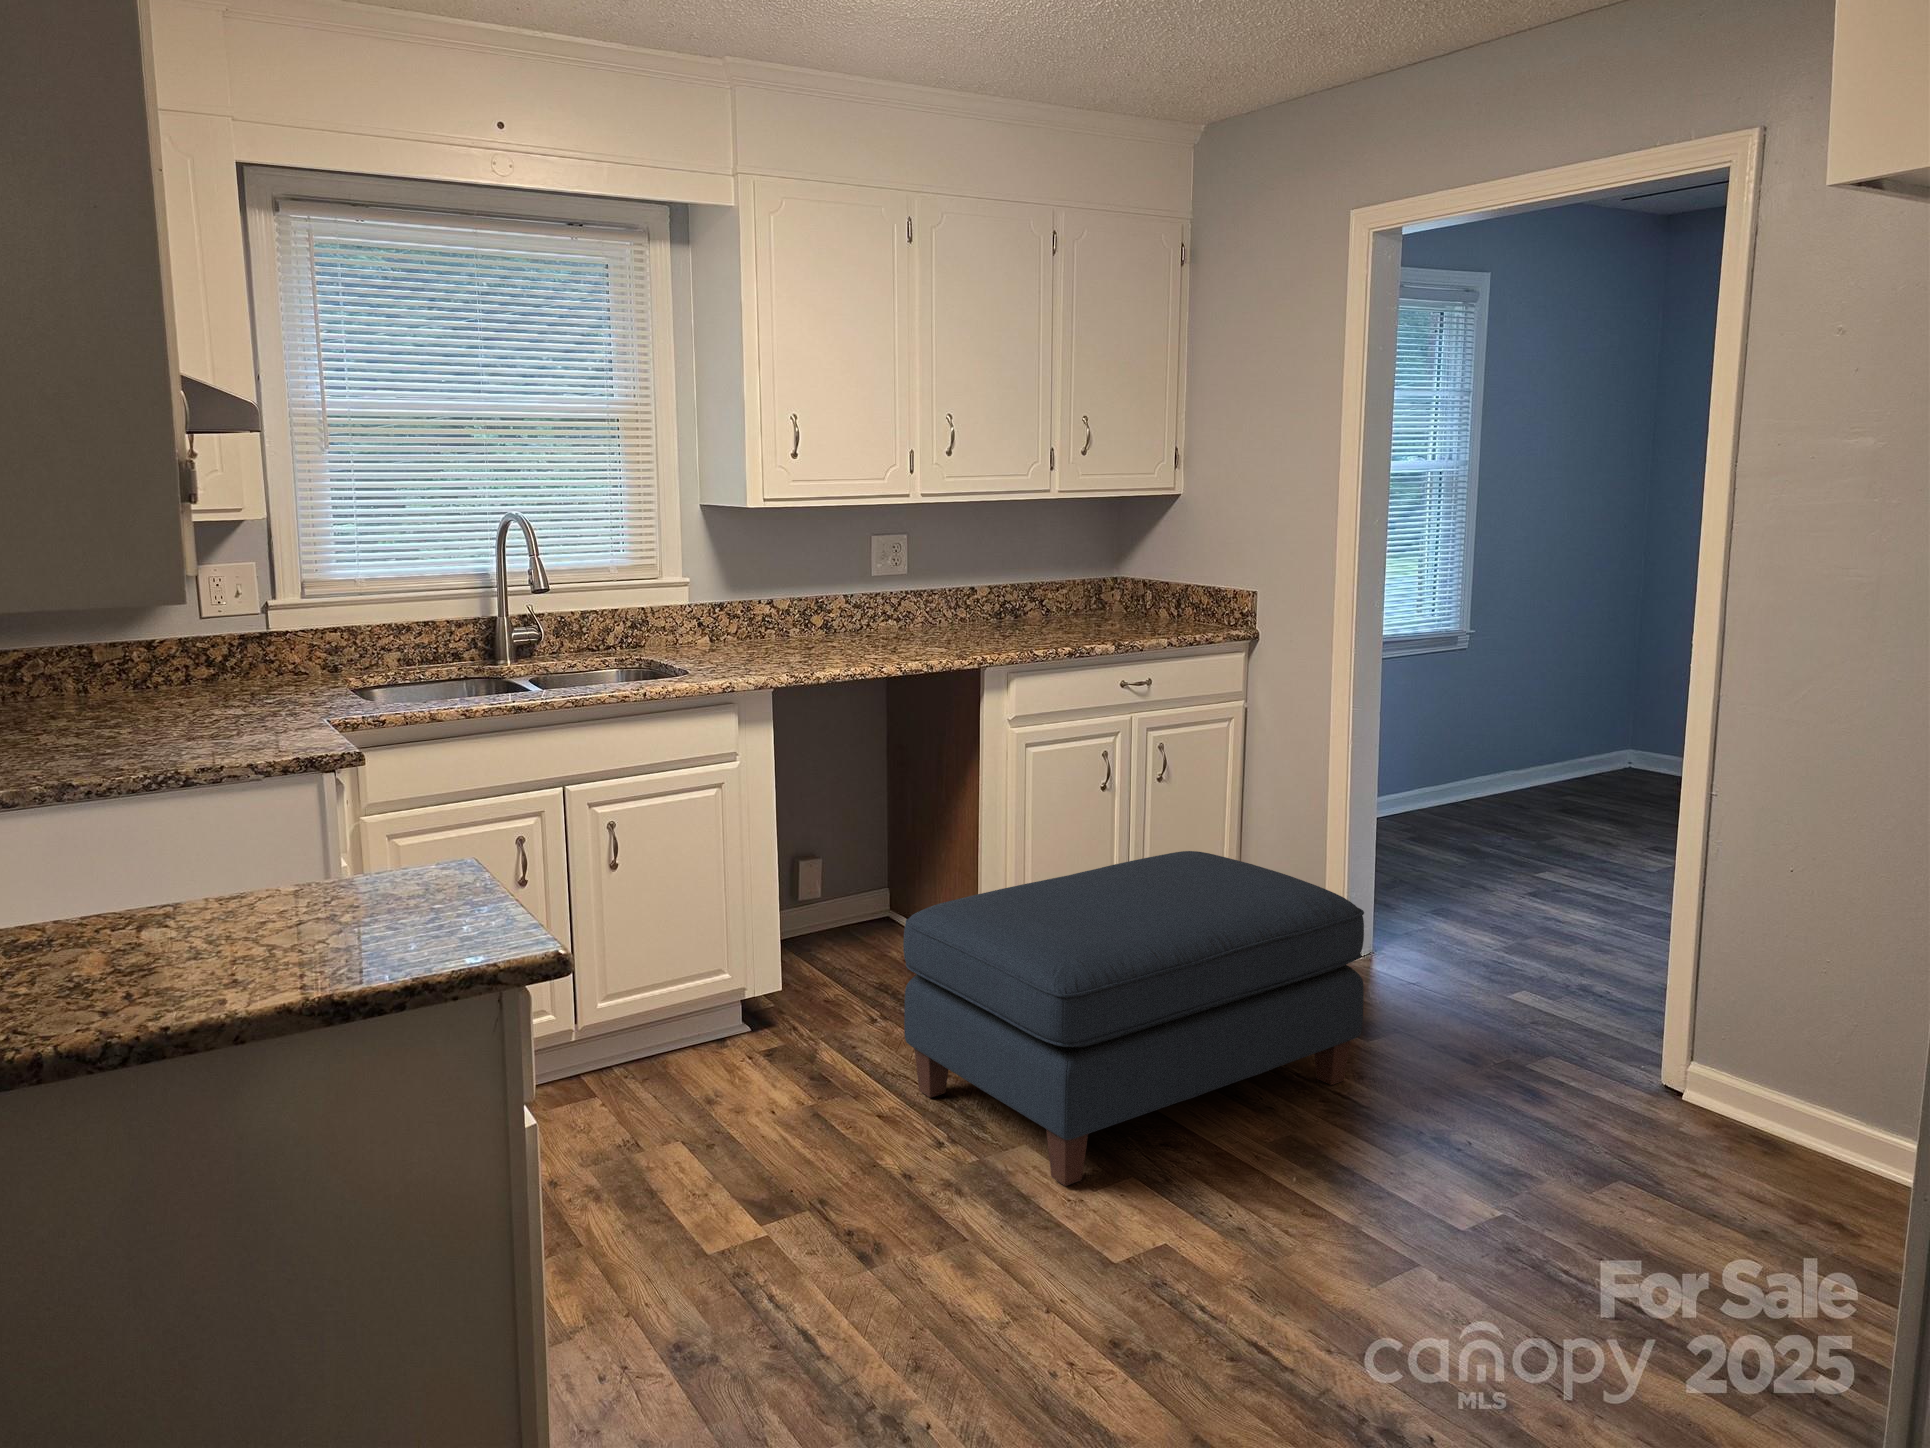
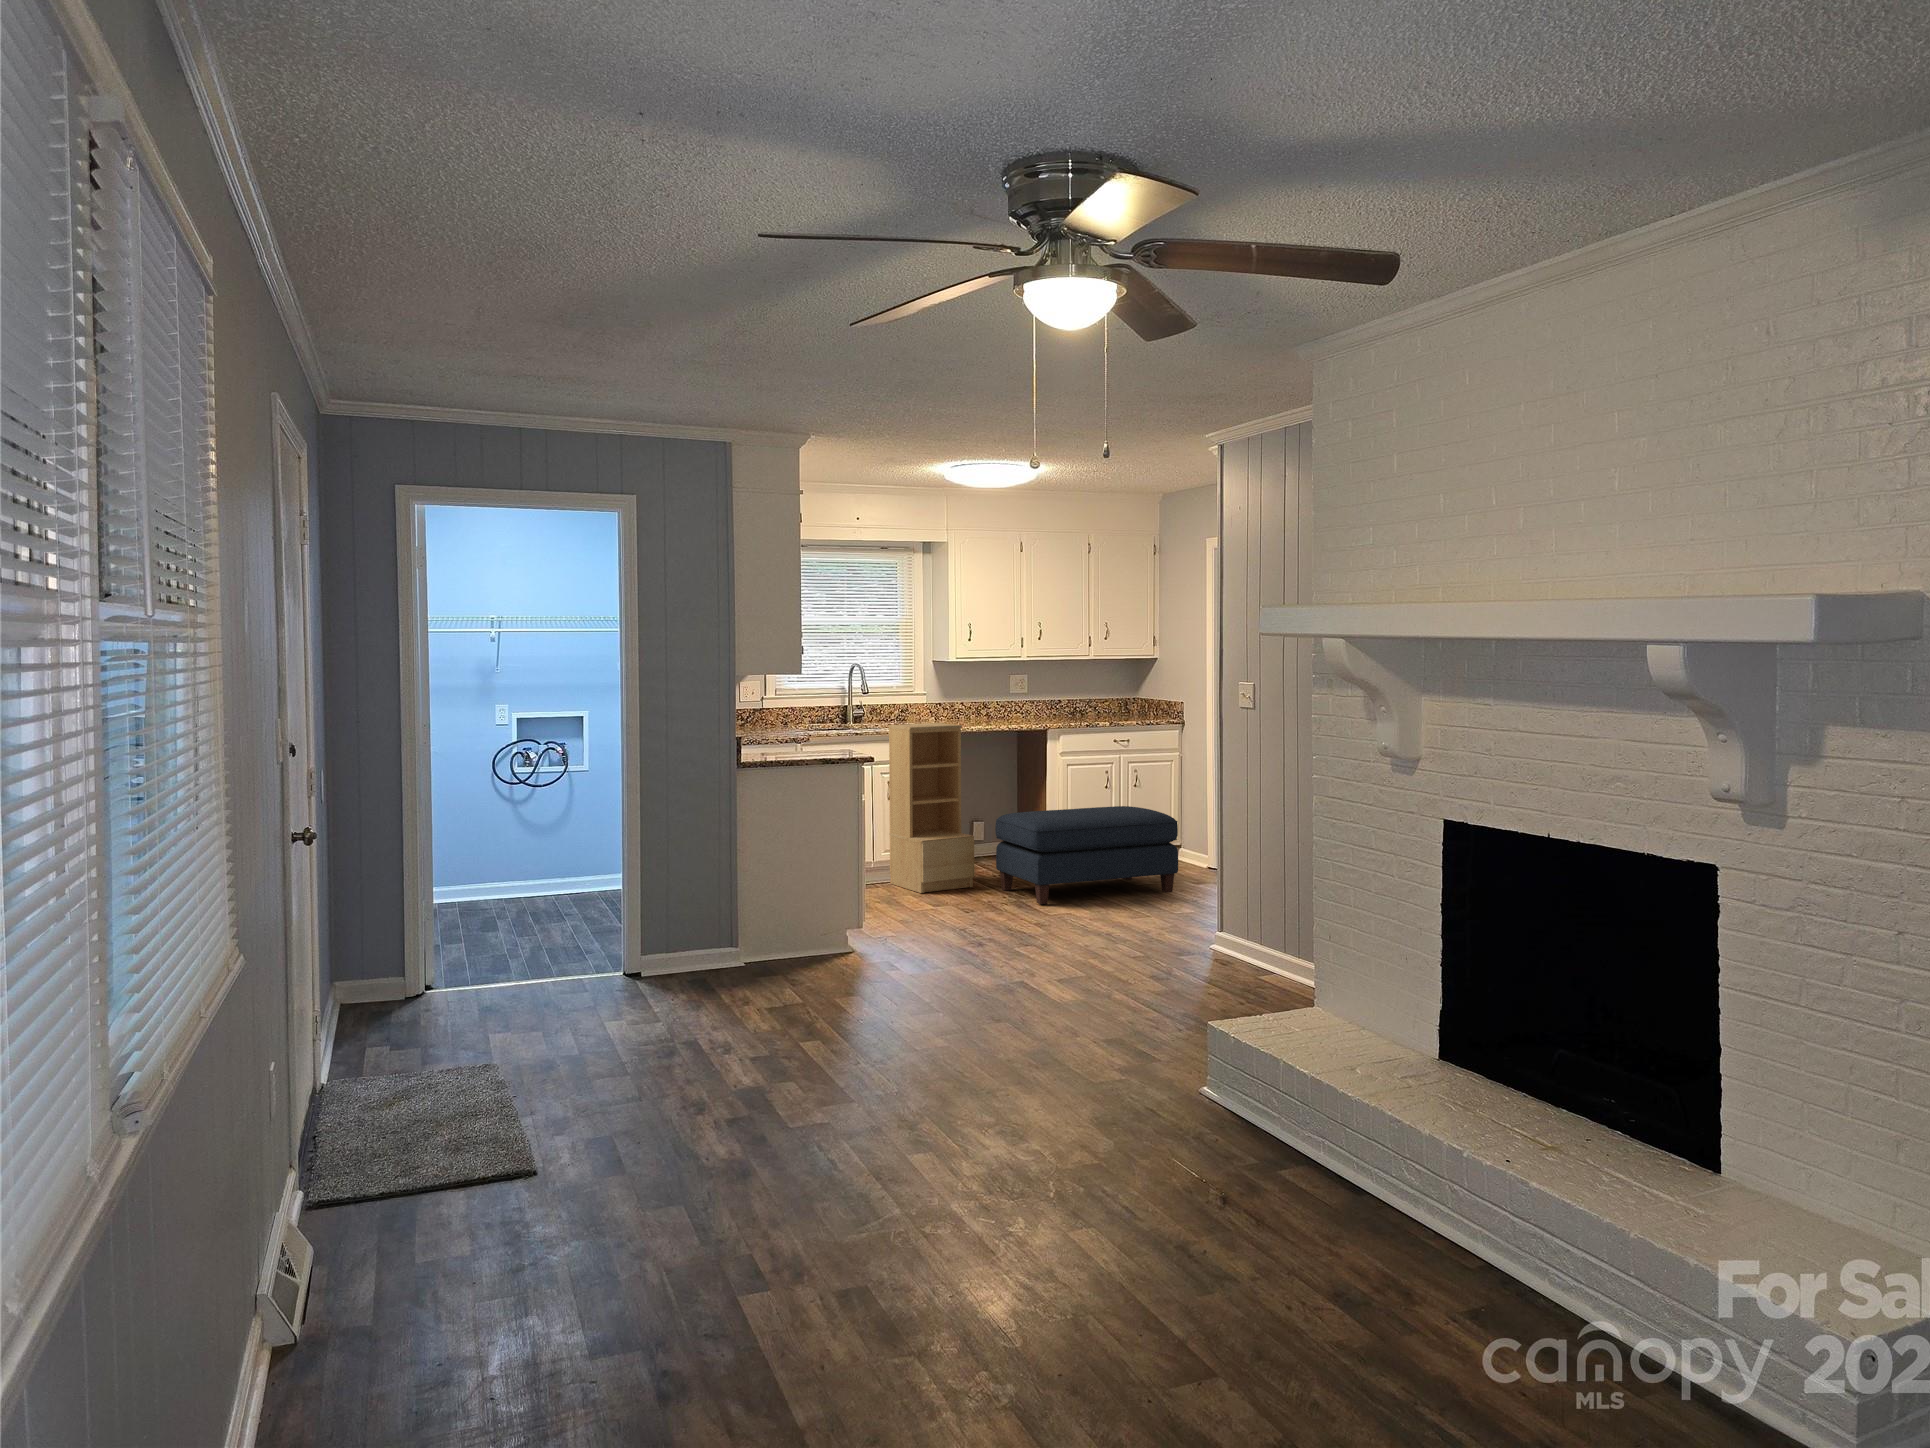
bookshelf: none [610,662,845,1128] -> present [889,723,974,893]

